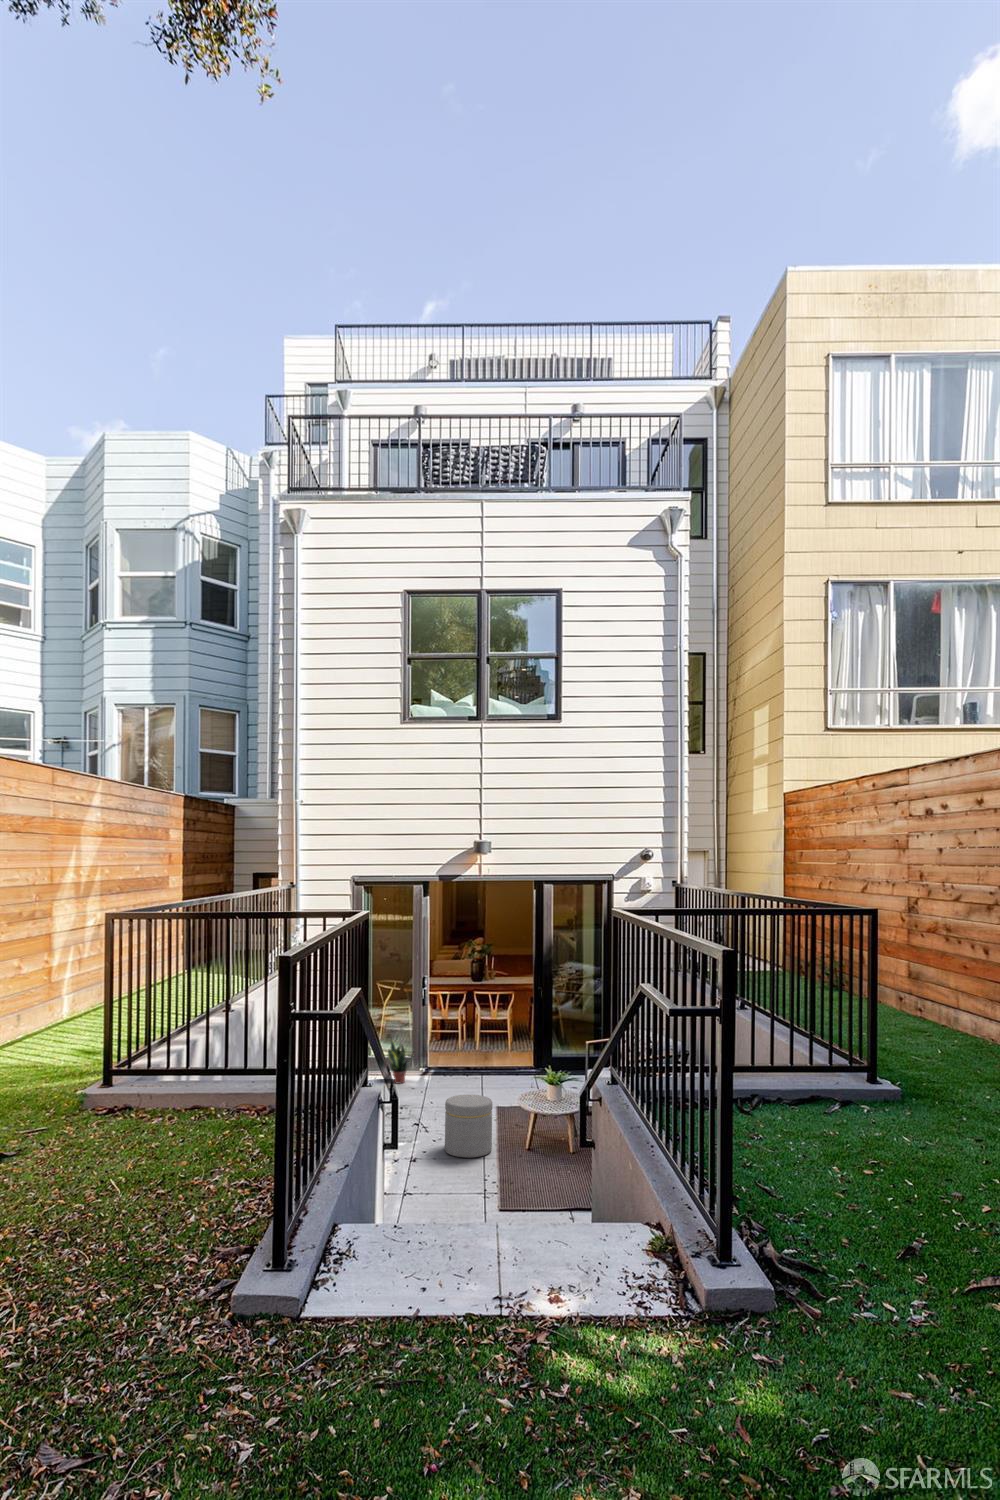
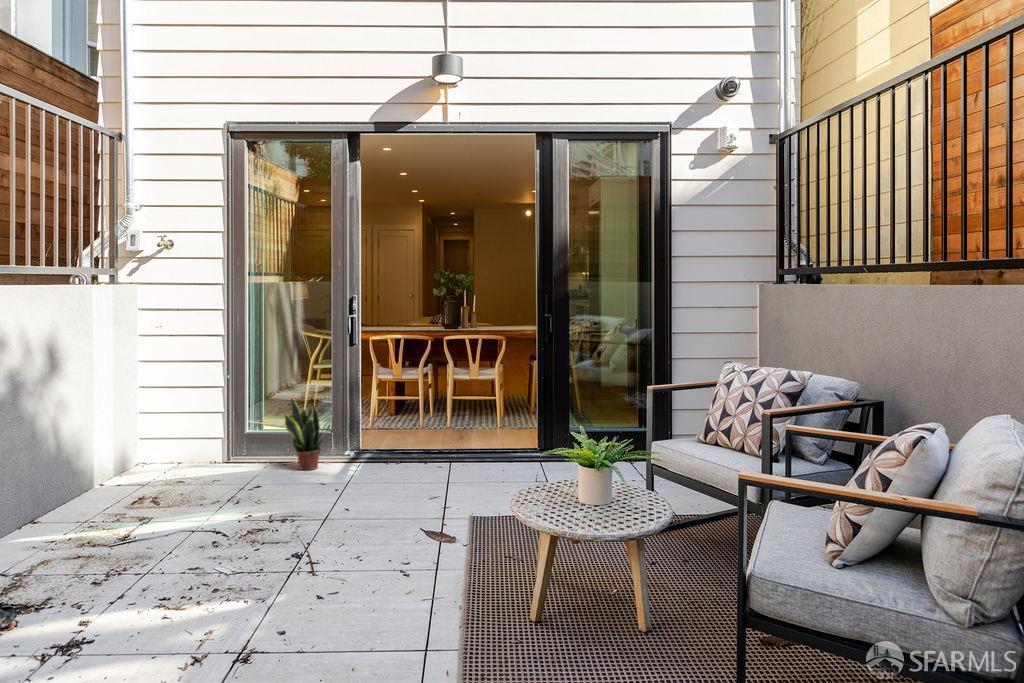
ottoman: present [445,1095,492,1158] -> none [320,493,443,655]

